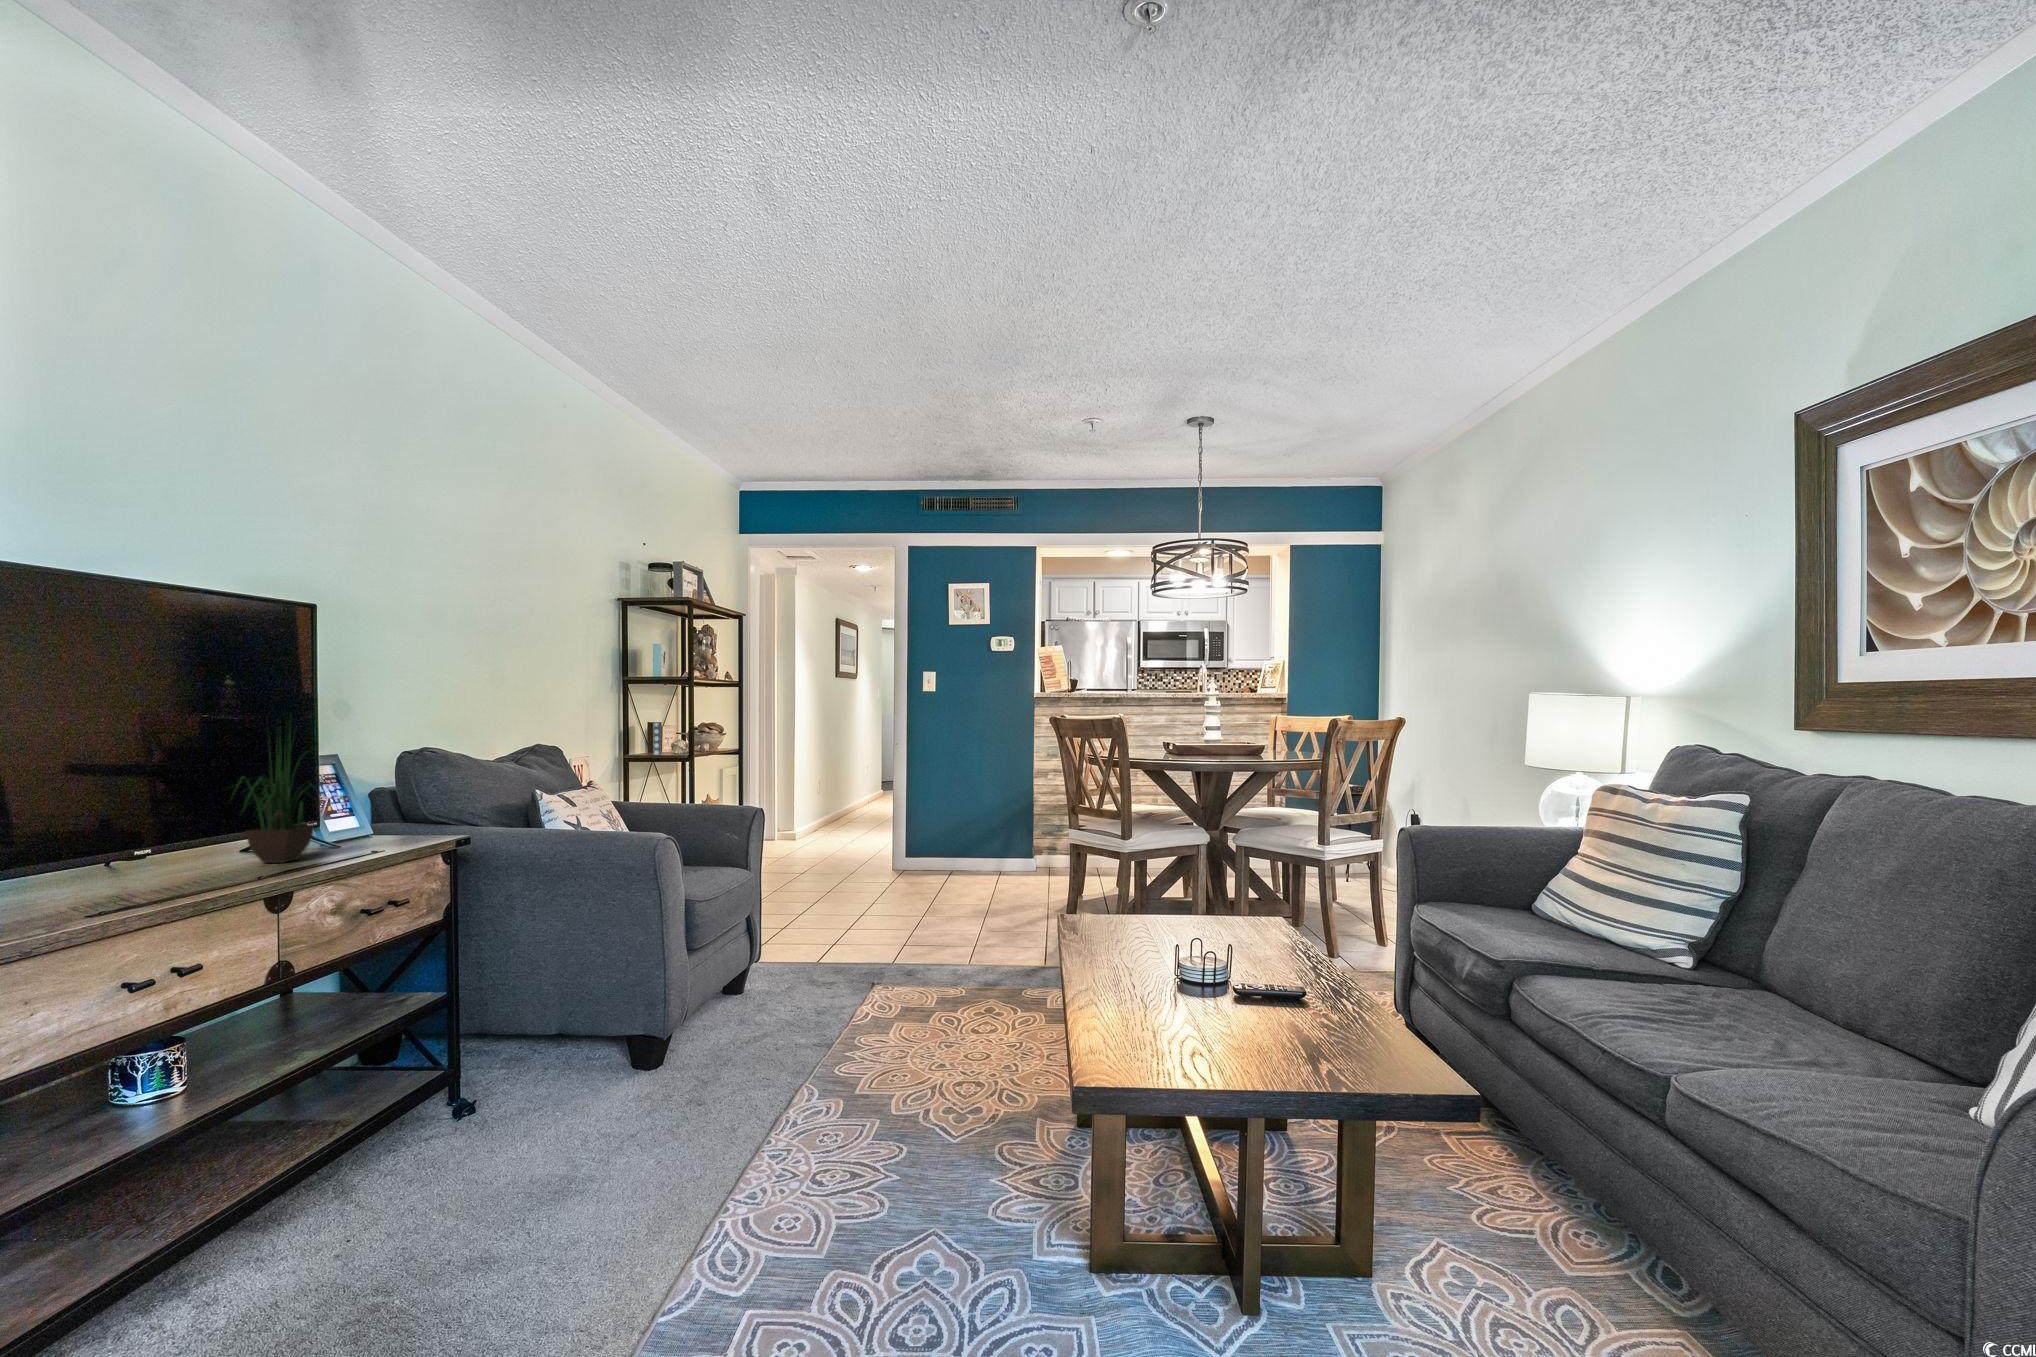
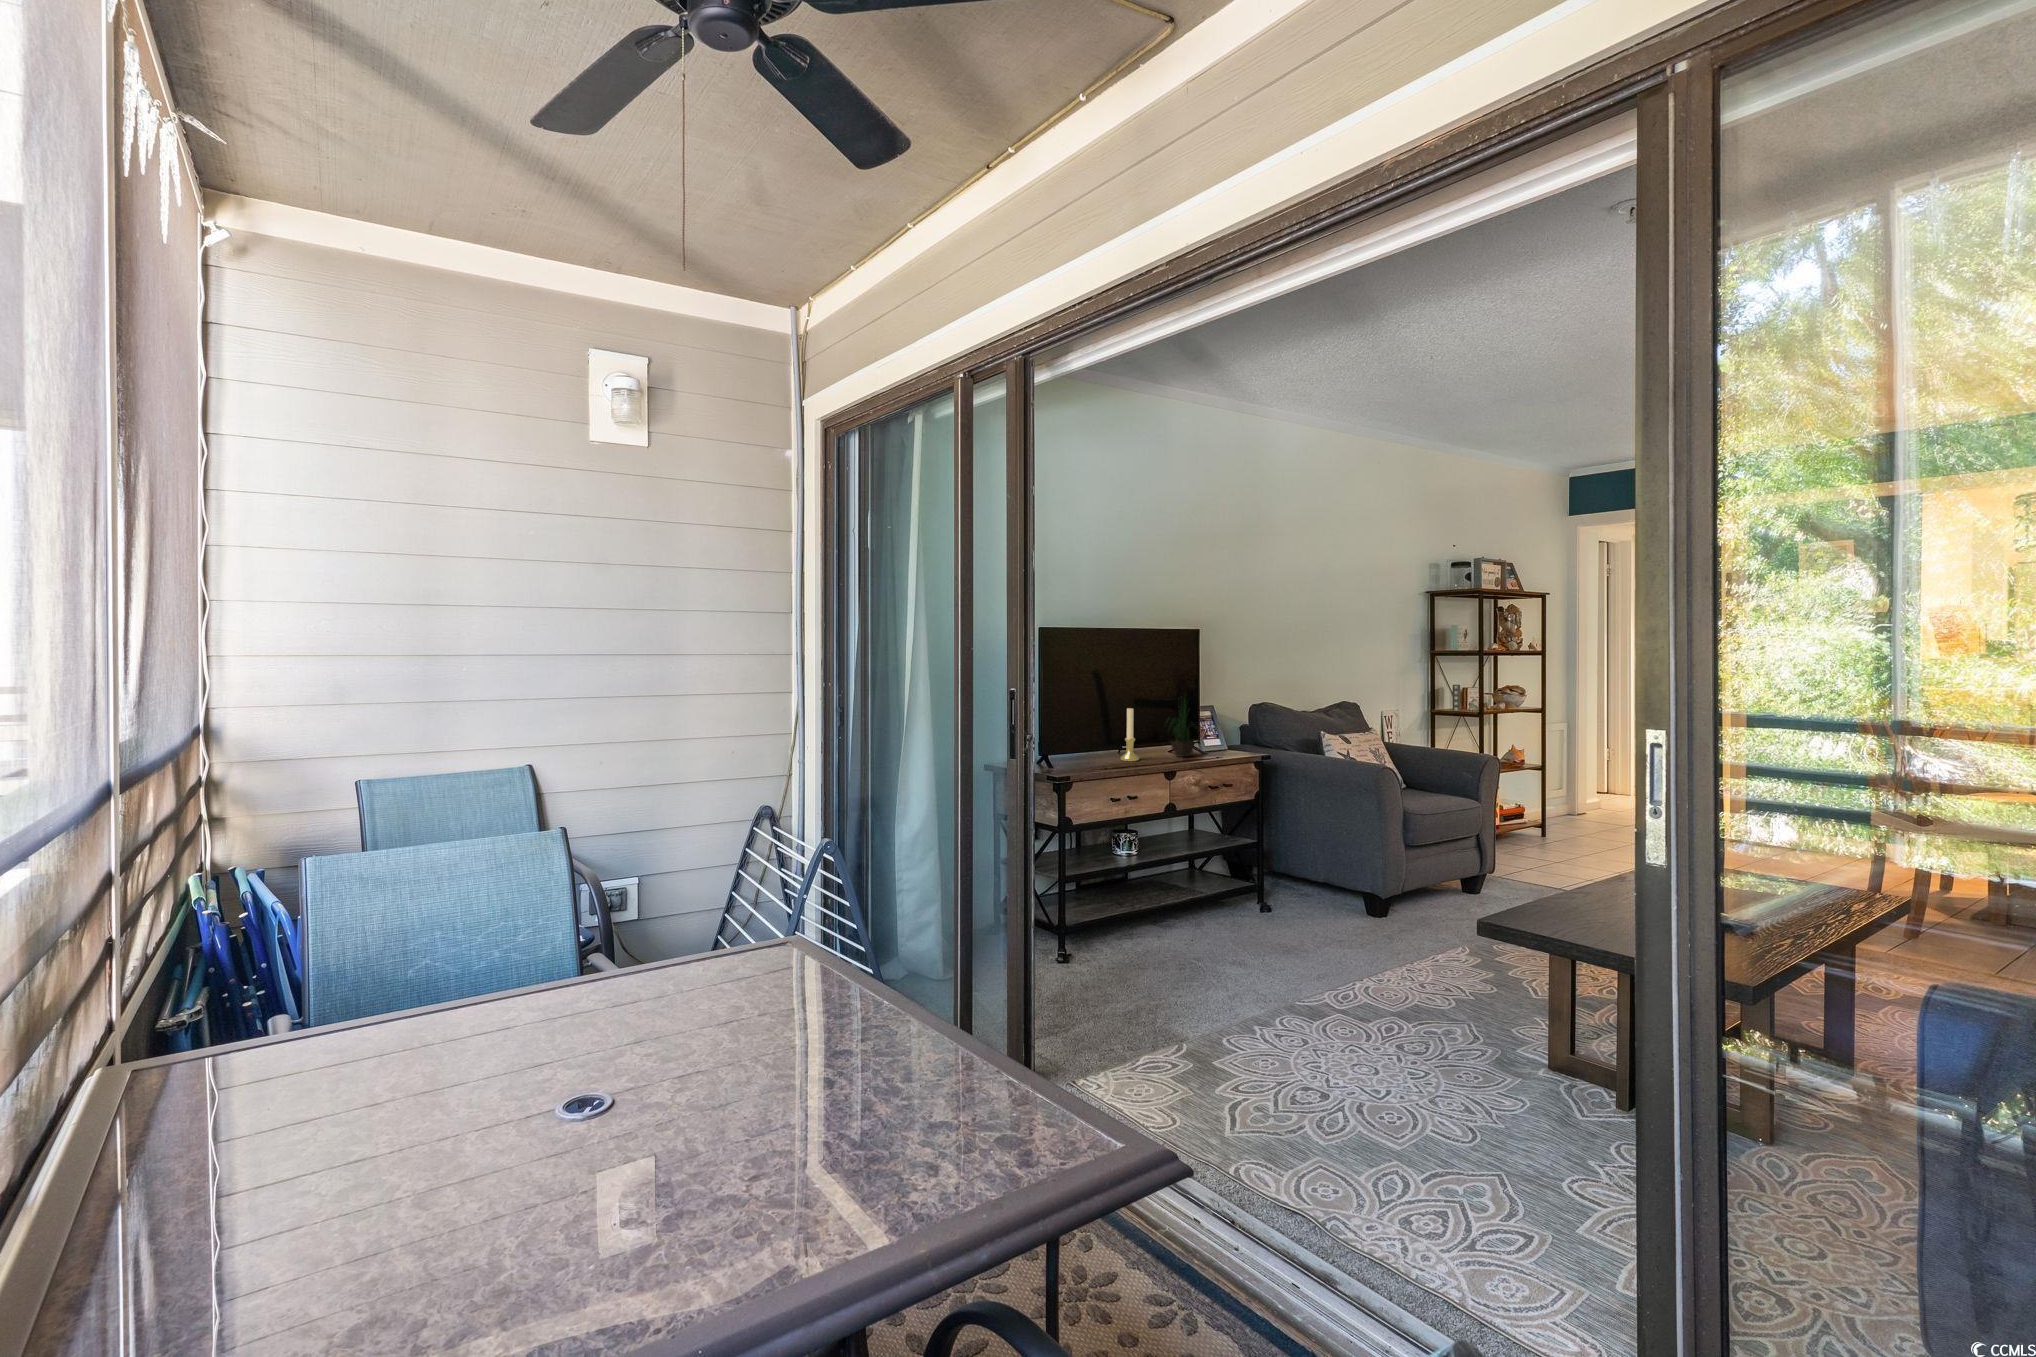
candle holder: none [95,753,162,895] -> present [1121,708,1139,761]

